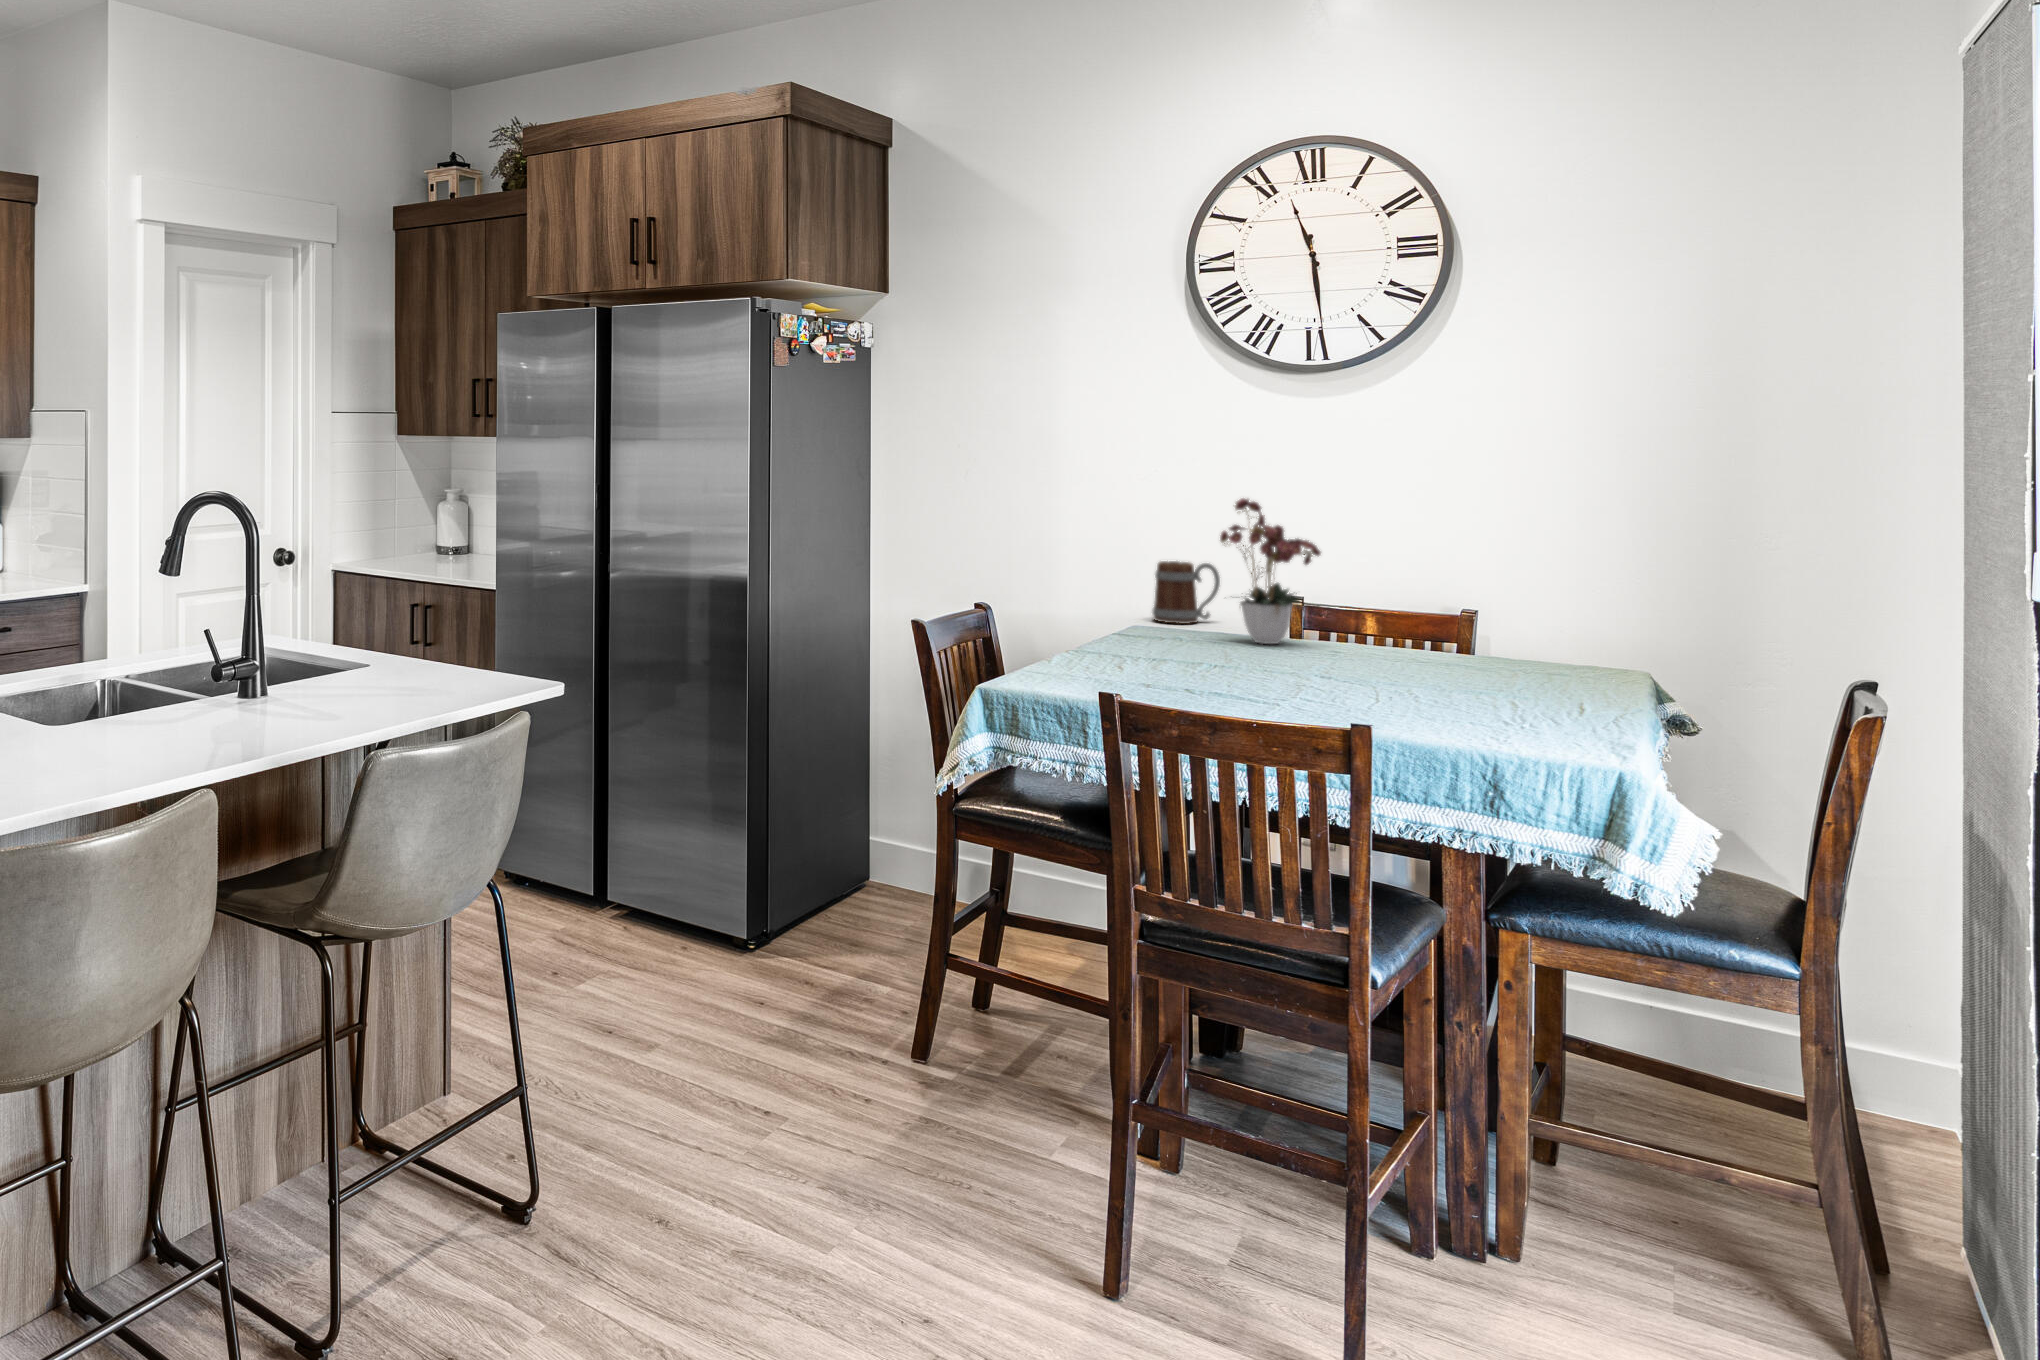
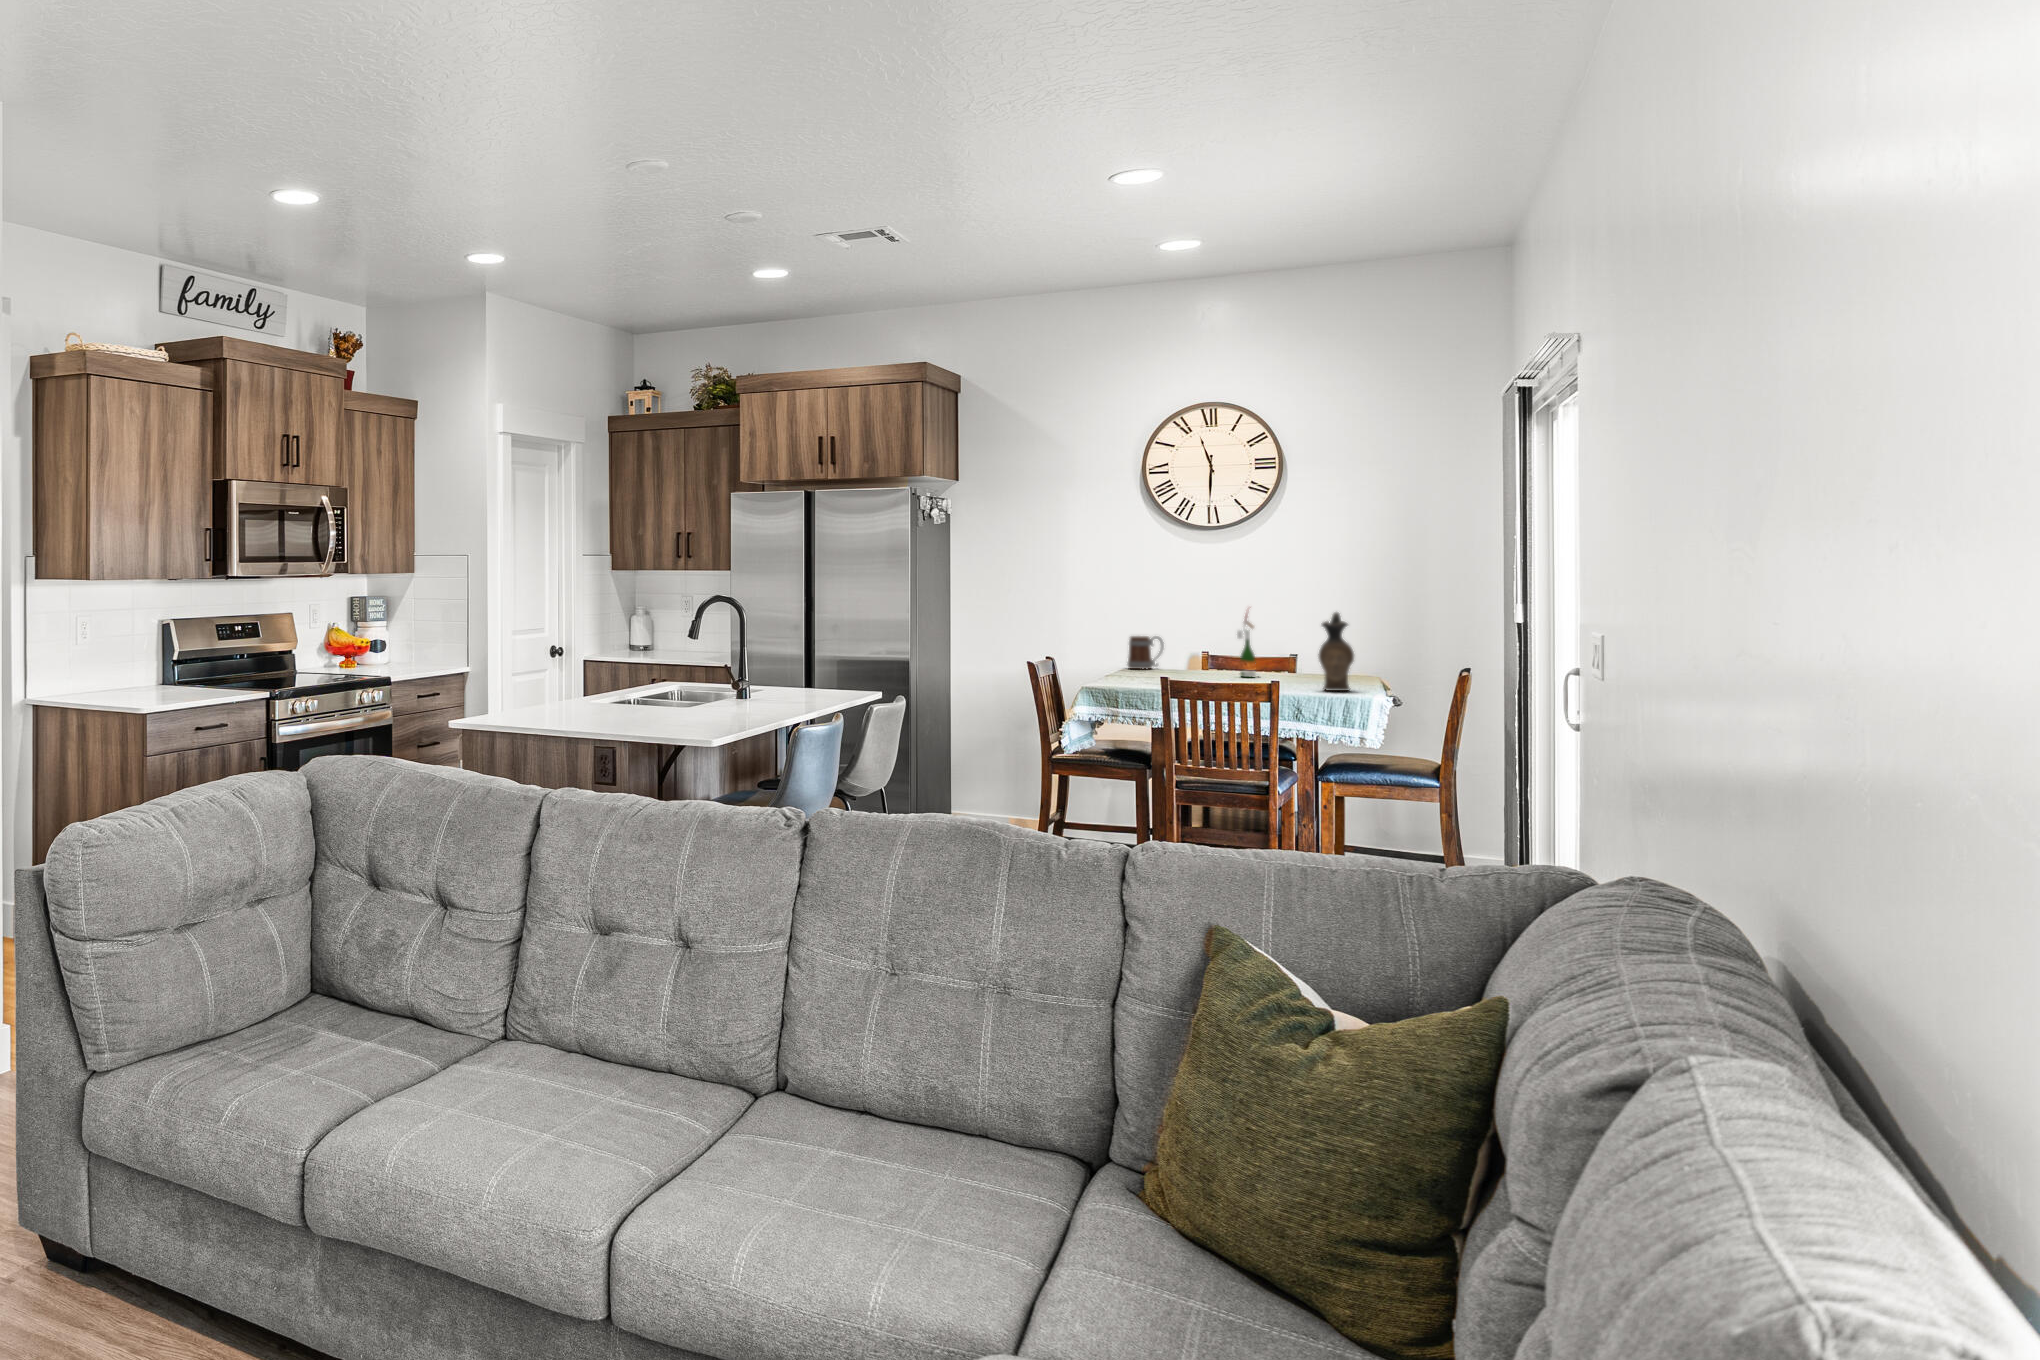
flower arrangement: present [1220,498,1321,644] -> none [1167,594,1227,674]
wine bottle: none [1344,520,1392,660] -> present [1237,614,1256,677]
ceramic pitcher: none [1497,548,1581,725] -> present [1318,612,1354,691]

